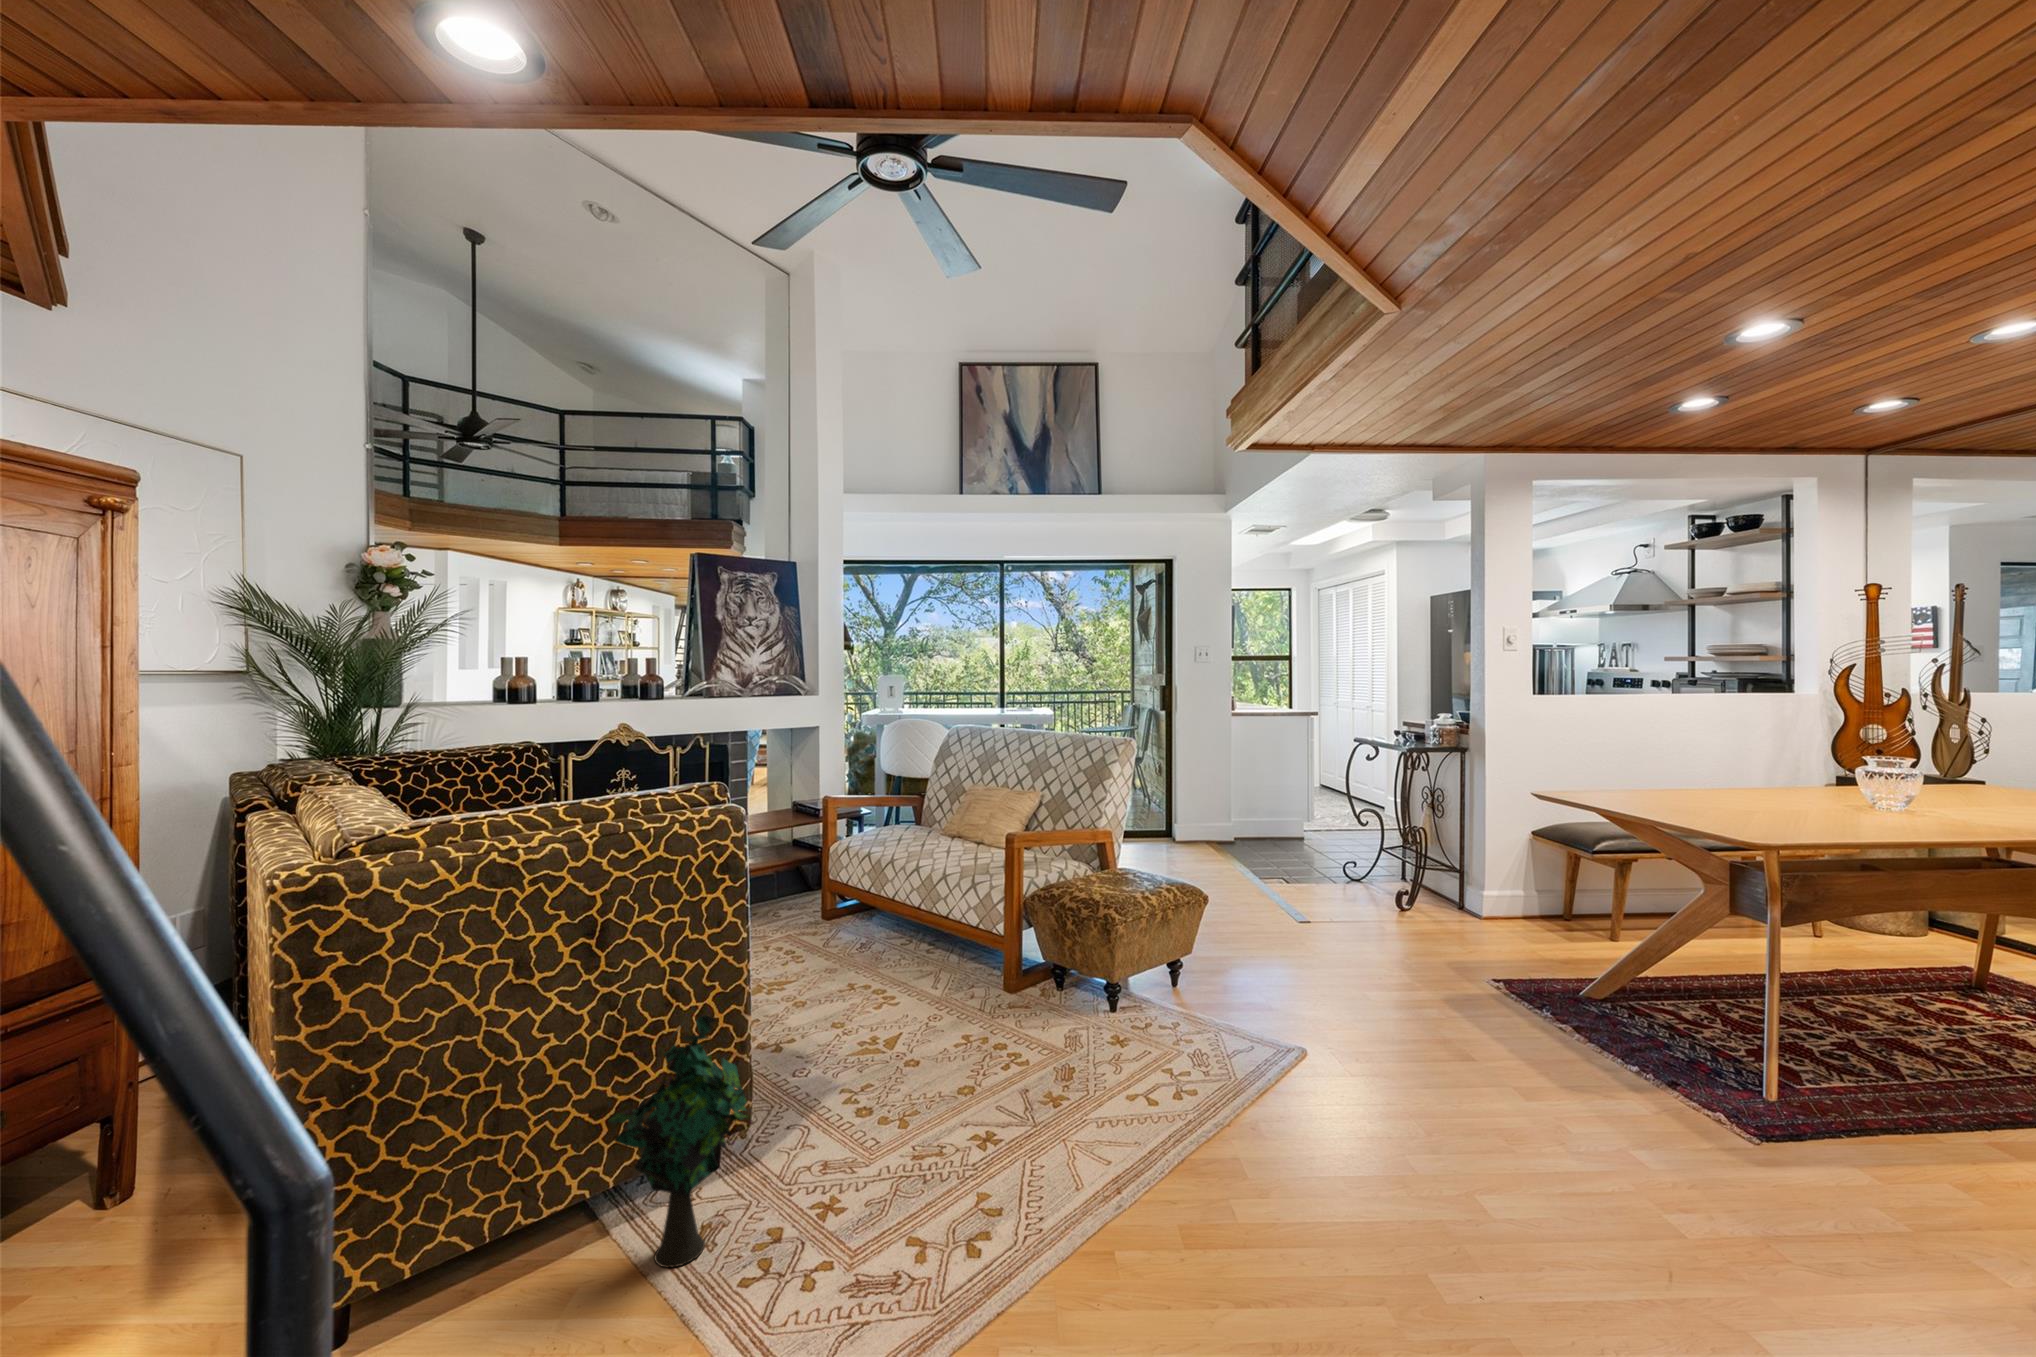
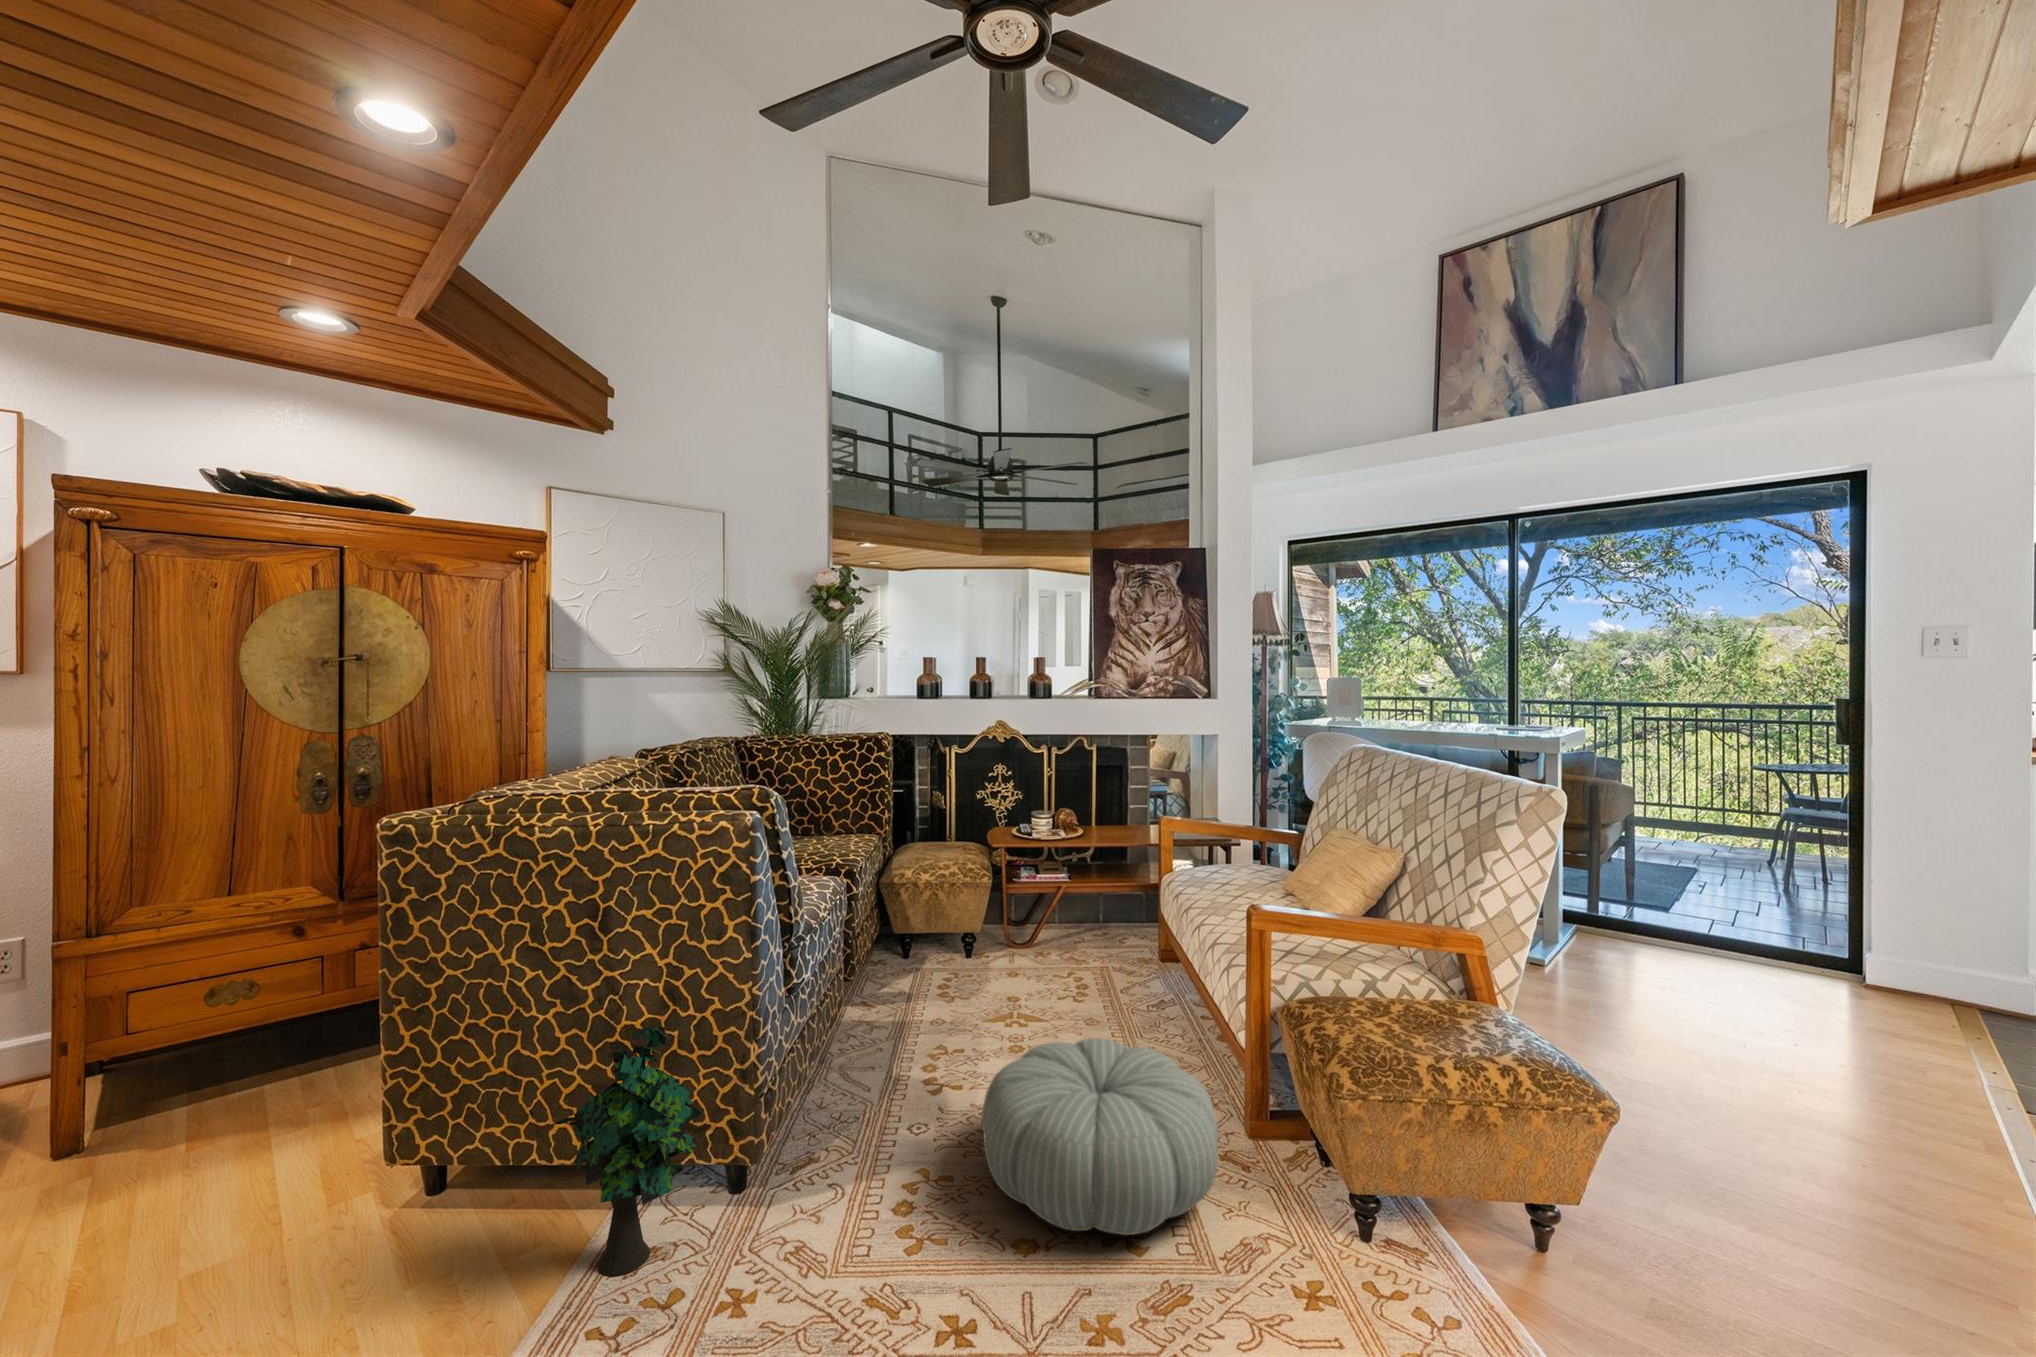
pouf: none [865,950,1038,1073] -> present [982,1038,1218,1235]

